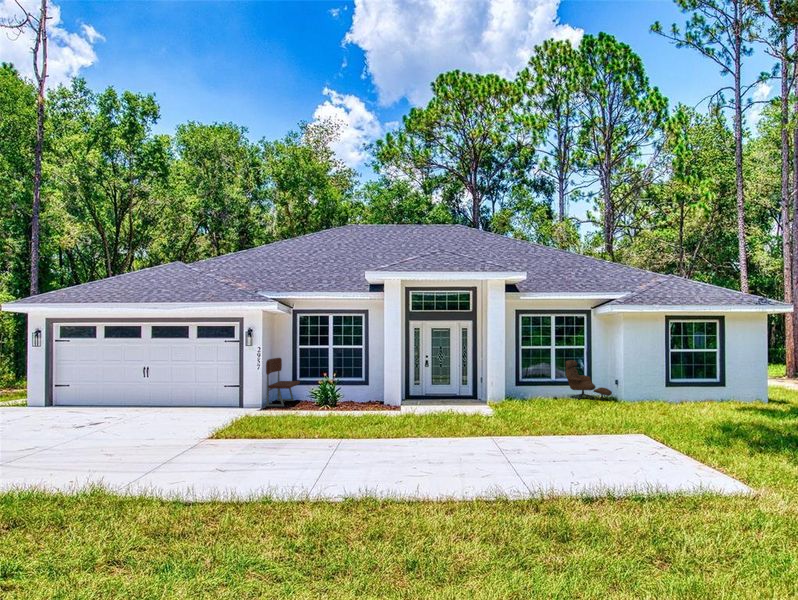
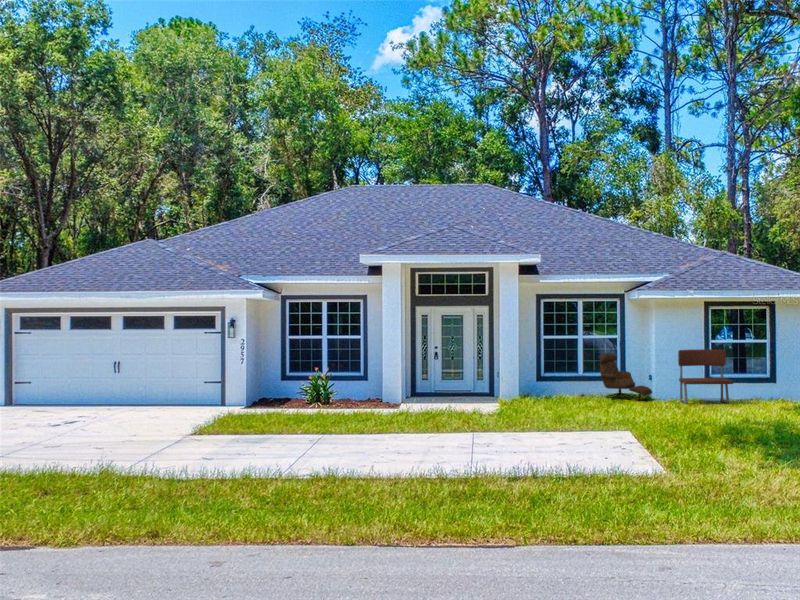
bench: present [266,358,300,406] -> present [678,349,733,404]

